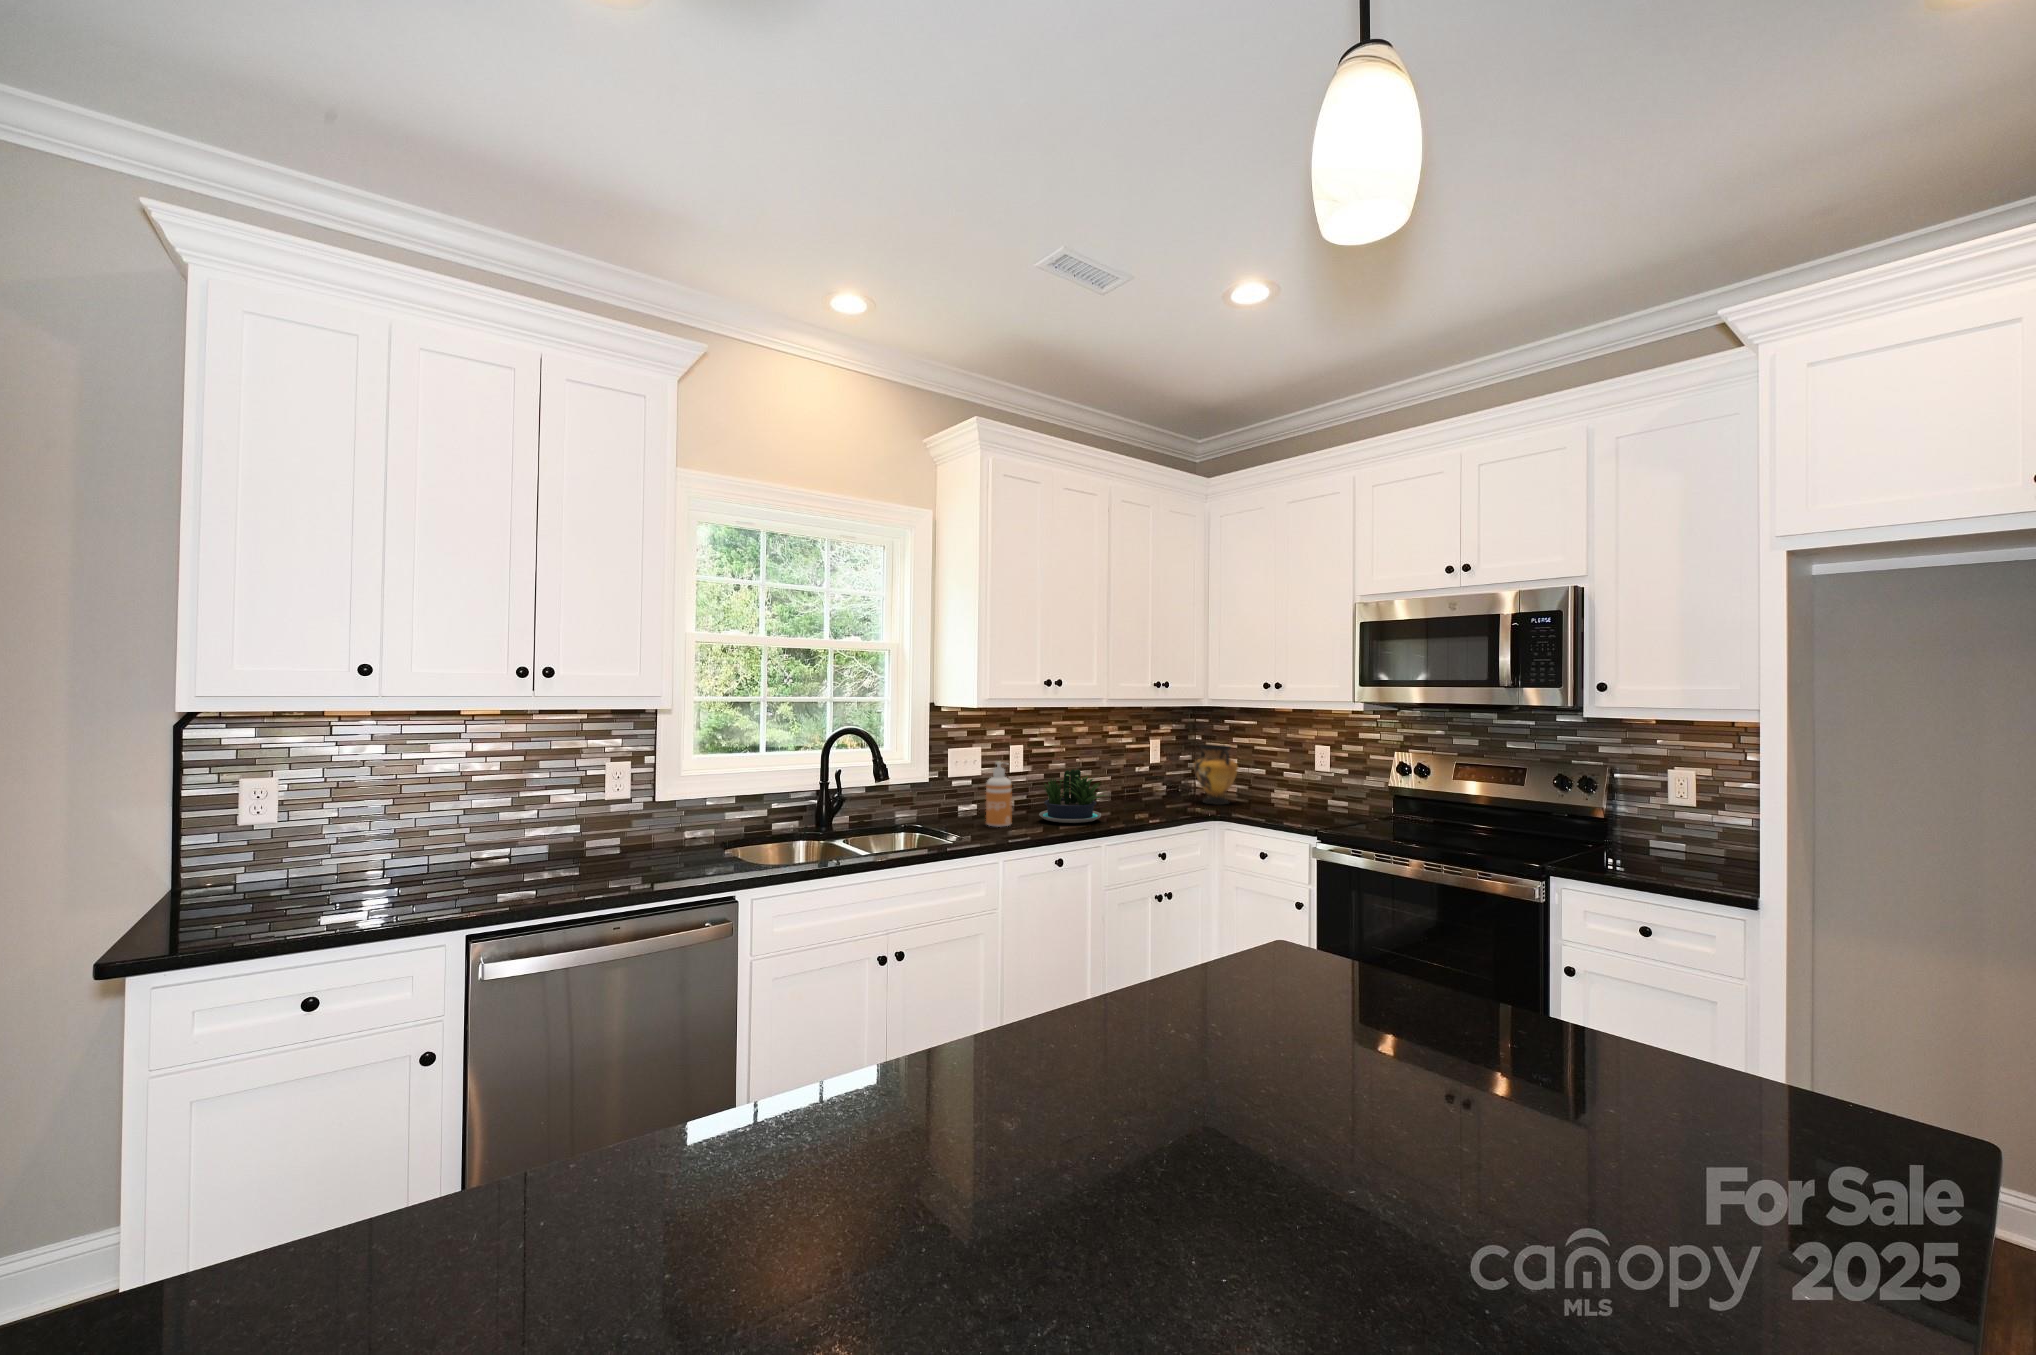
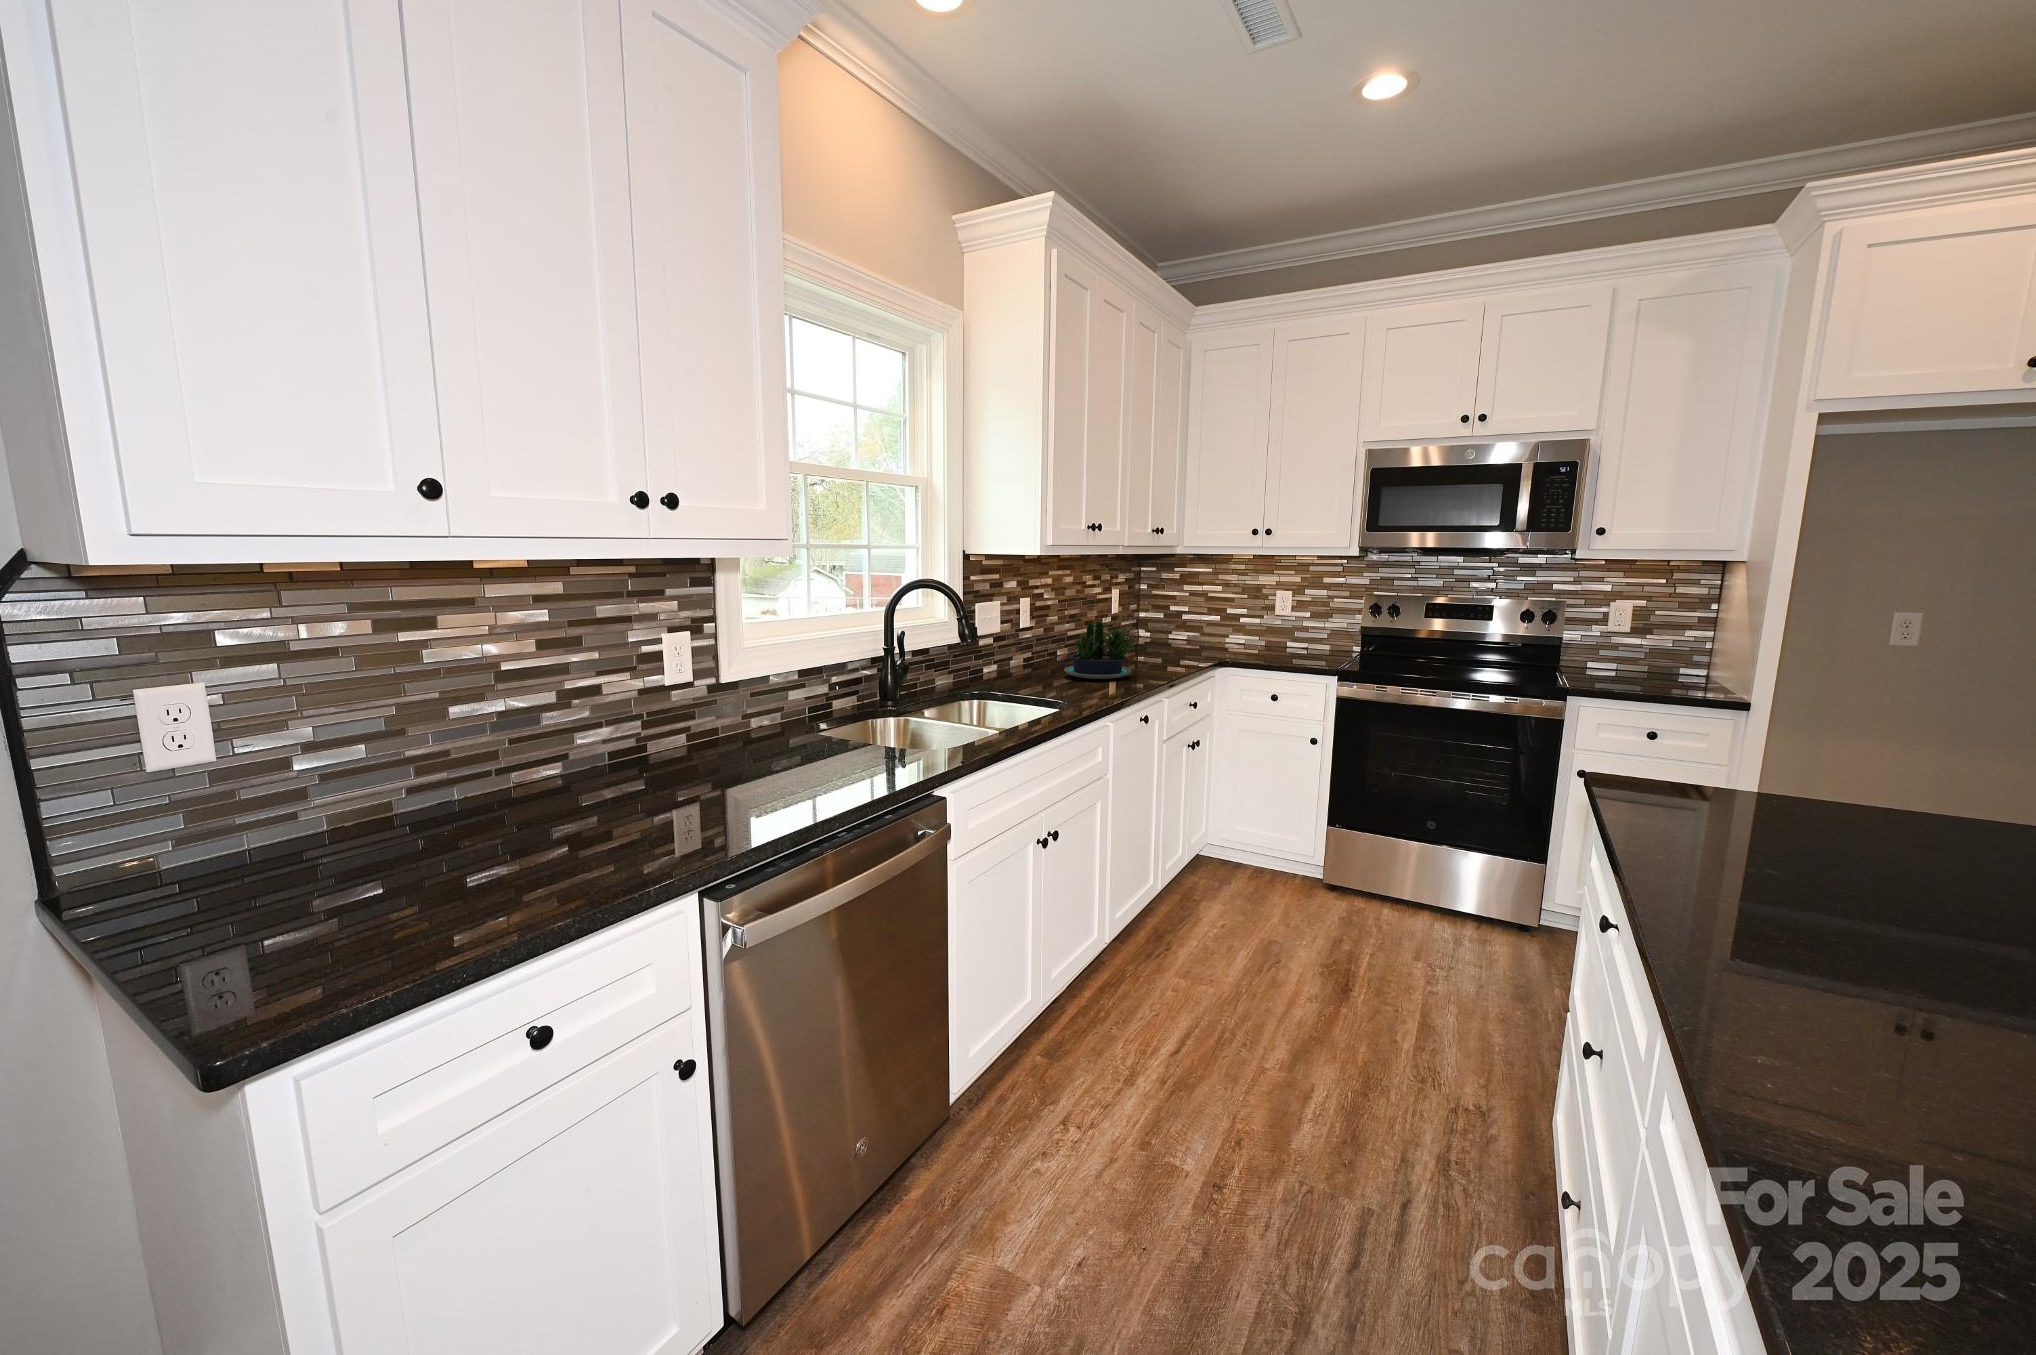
vase: present [1194,745,1238,805] -> none [1154,593,1198,653]
soap dispenser: present [986,762,1012,827] -> none [1025,616,1053,688]

